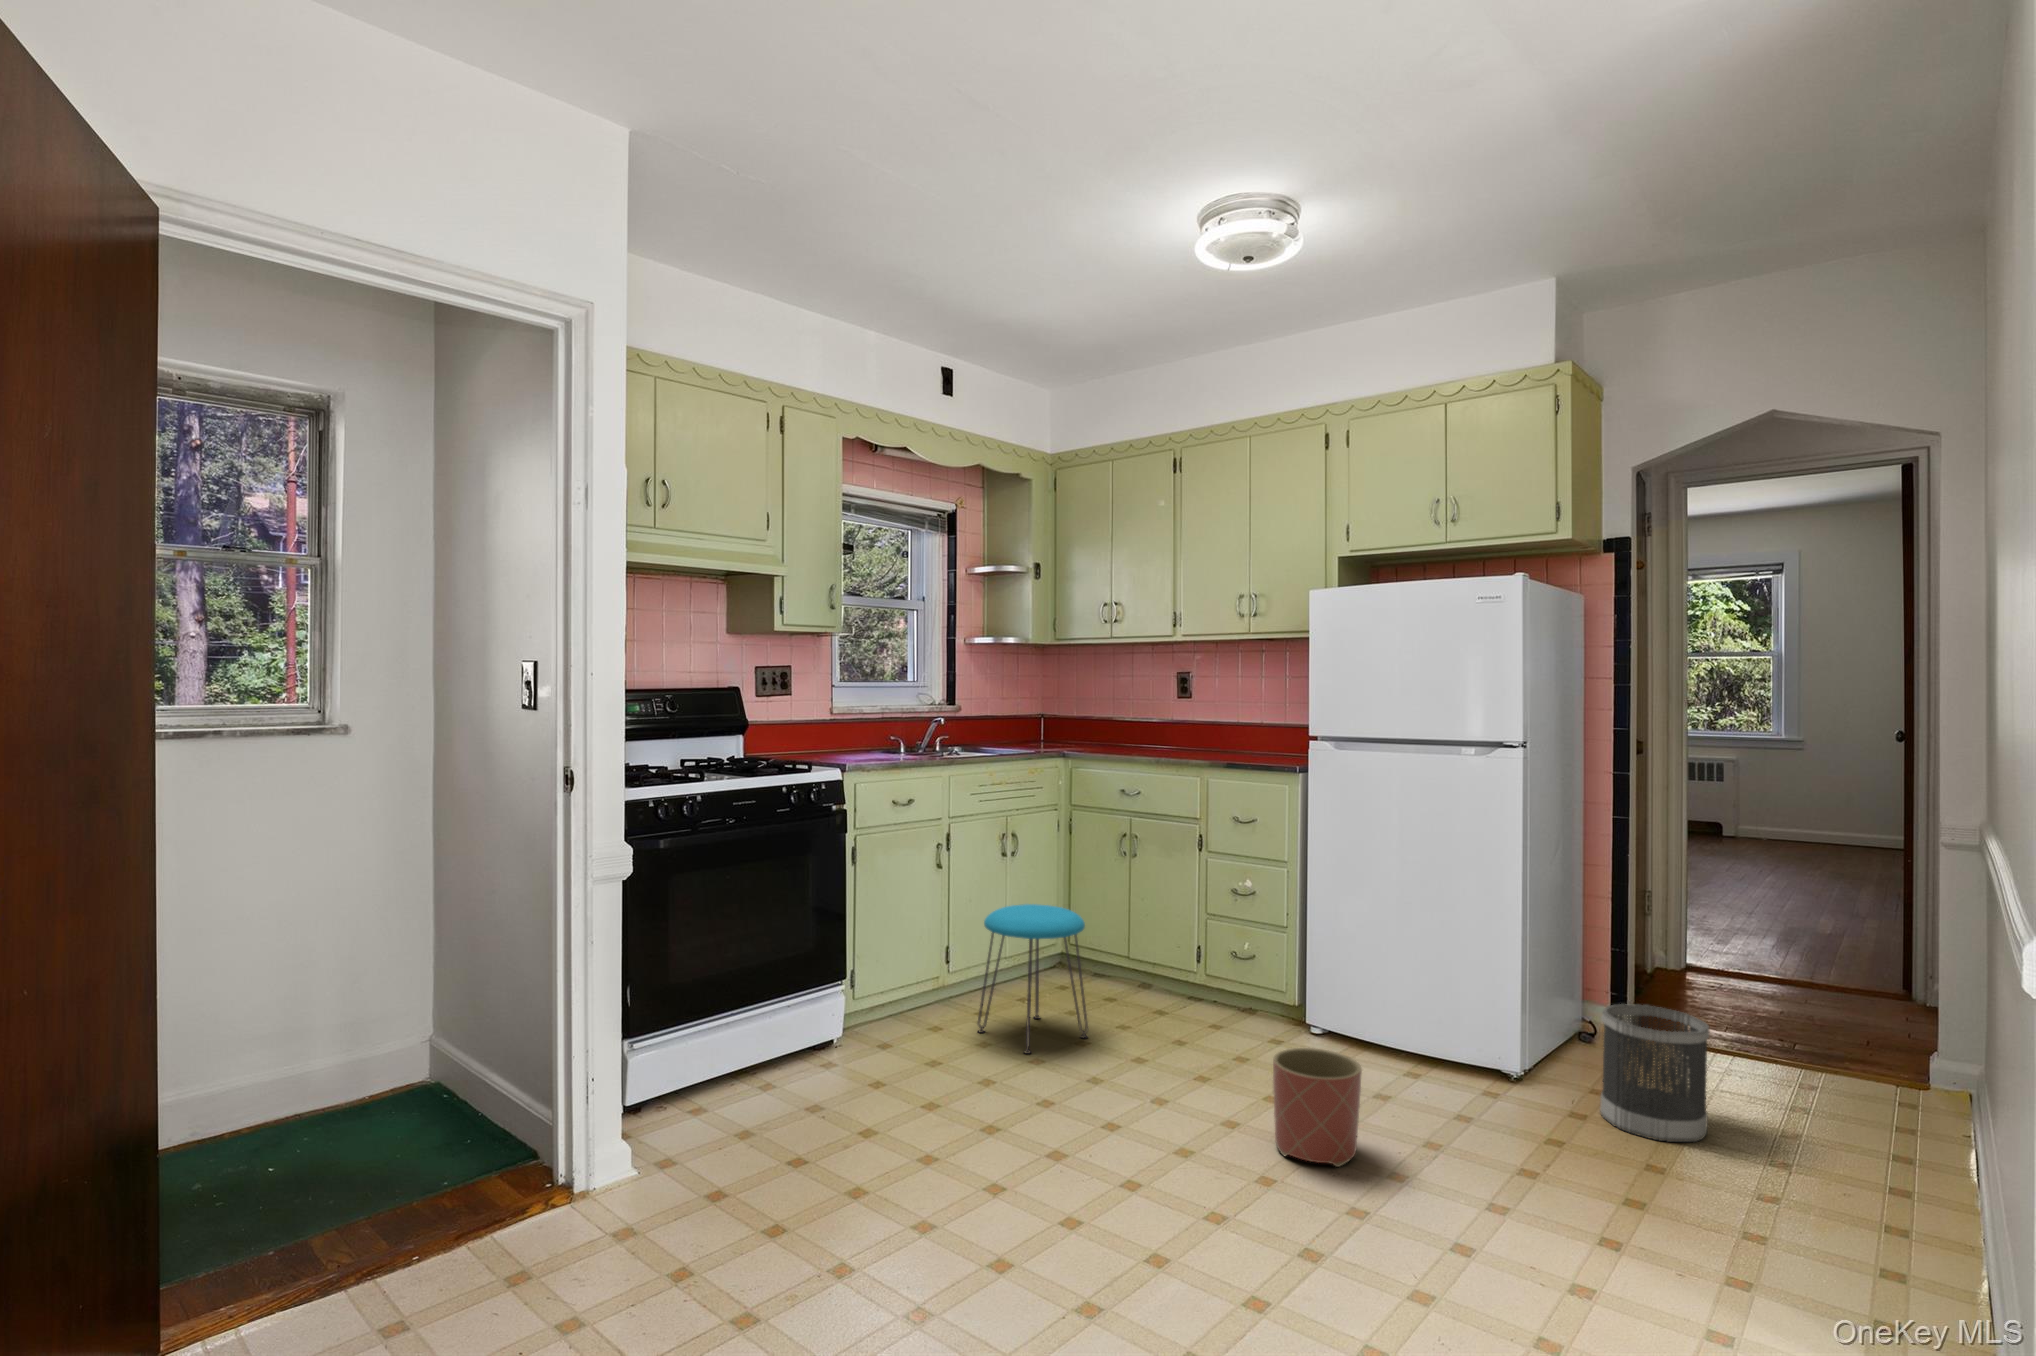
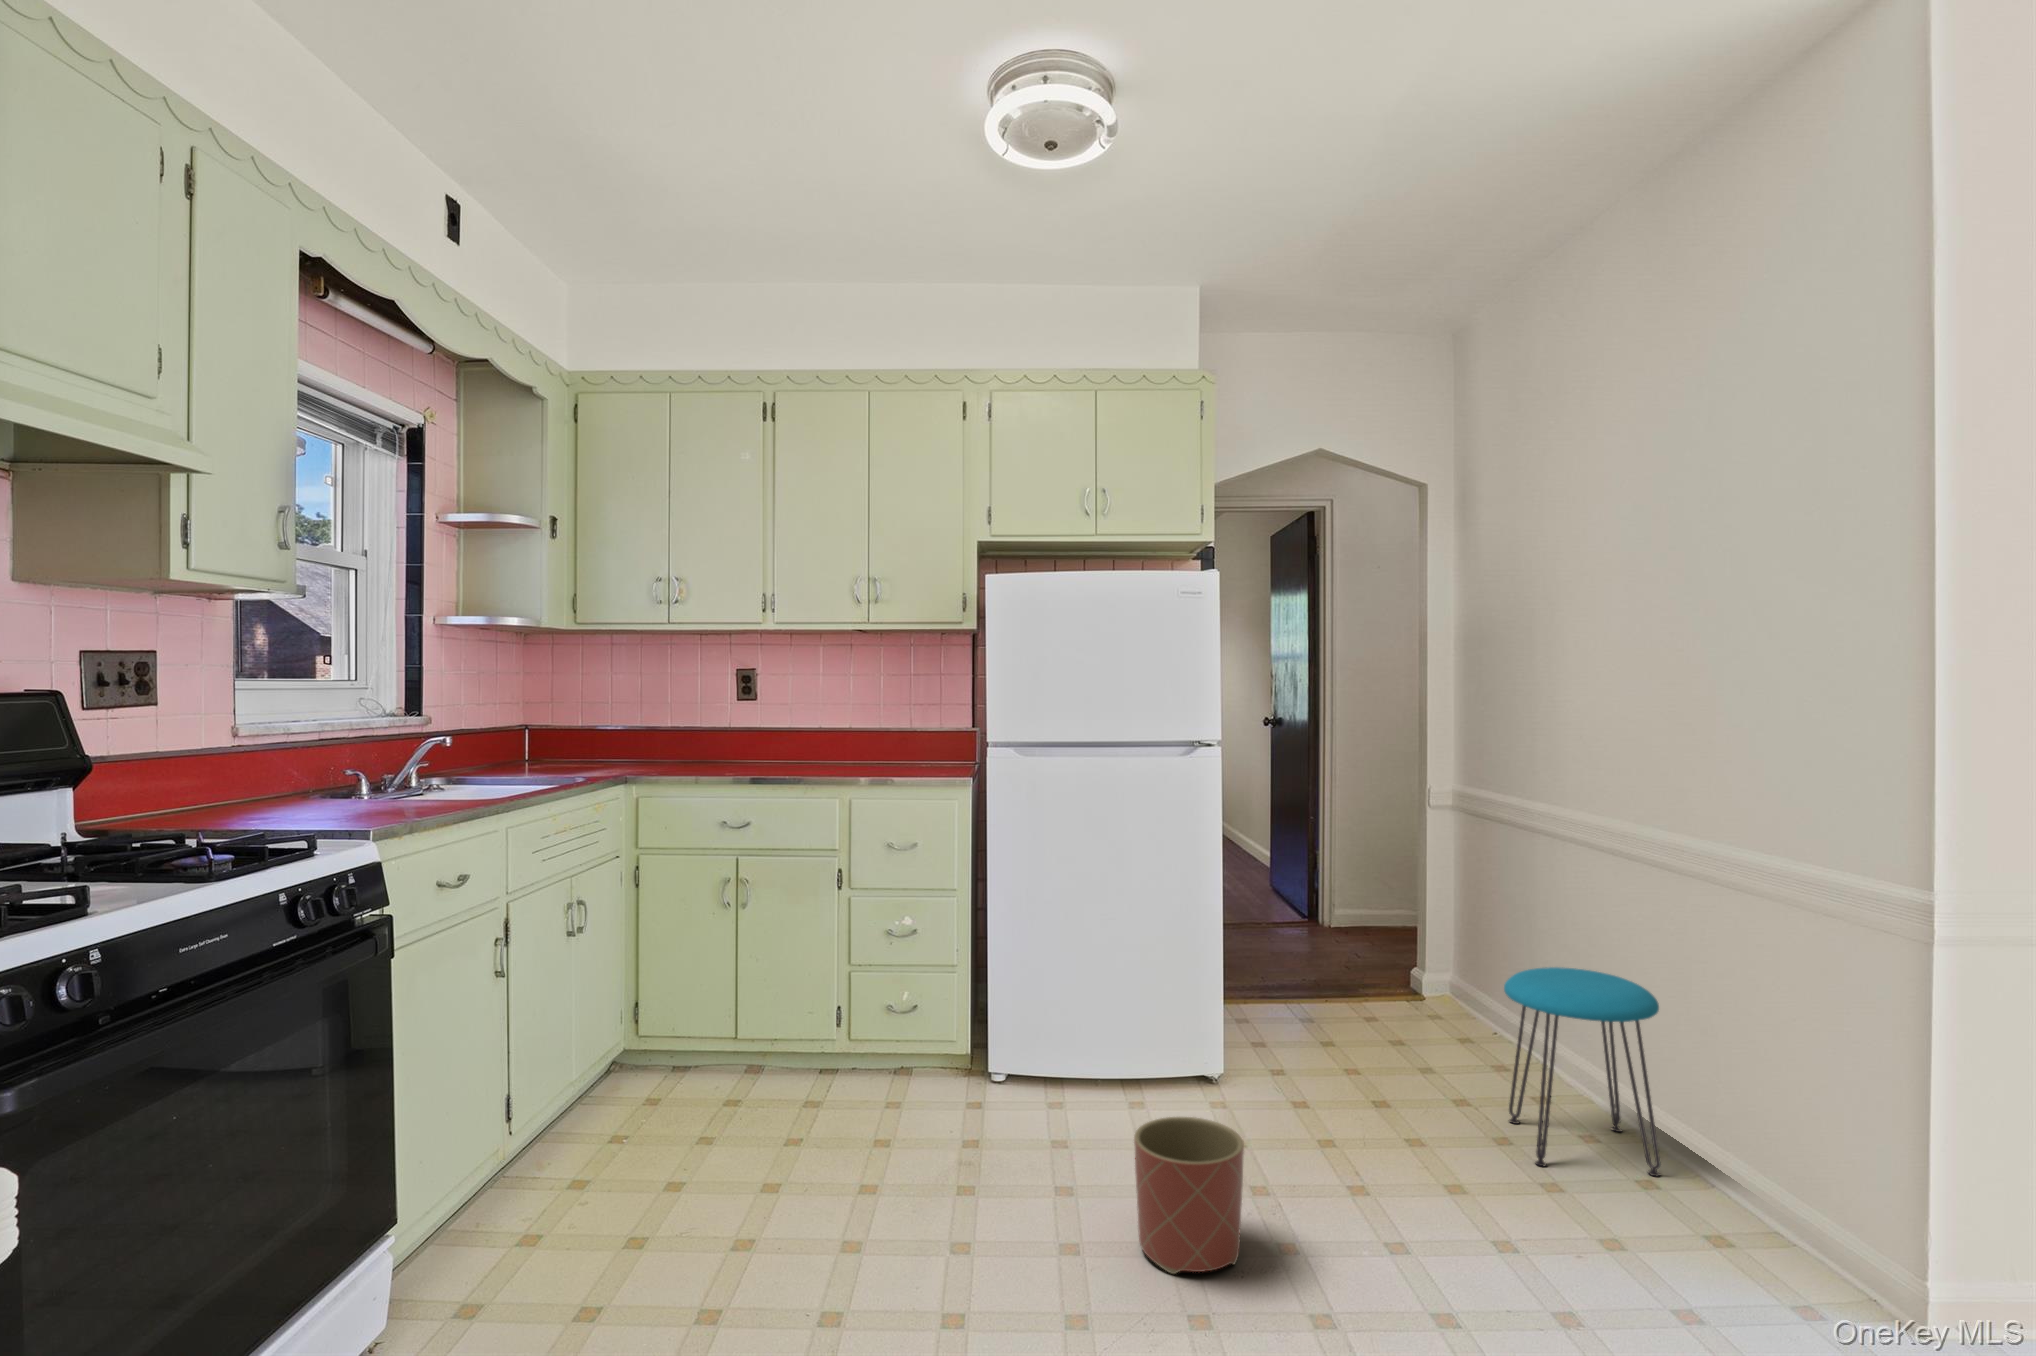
stool: present [978,904,1088,1054] -> present [1504,967,1661,1176]
wastebasket: present [1600,1004,1709,1142] -> none [1321,978,1418,1113]

